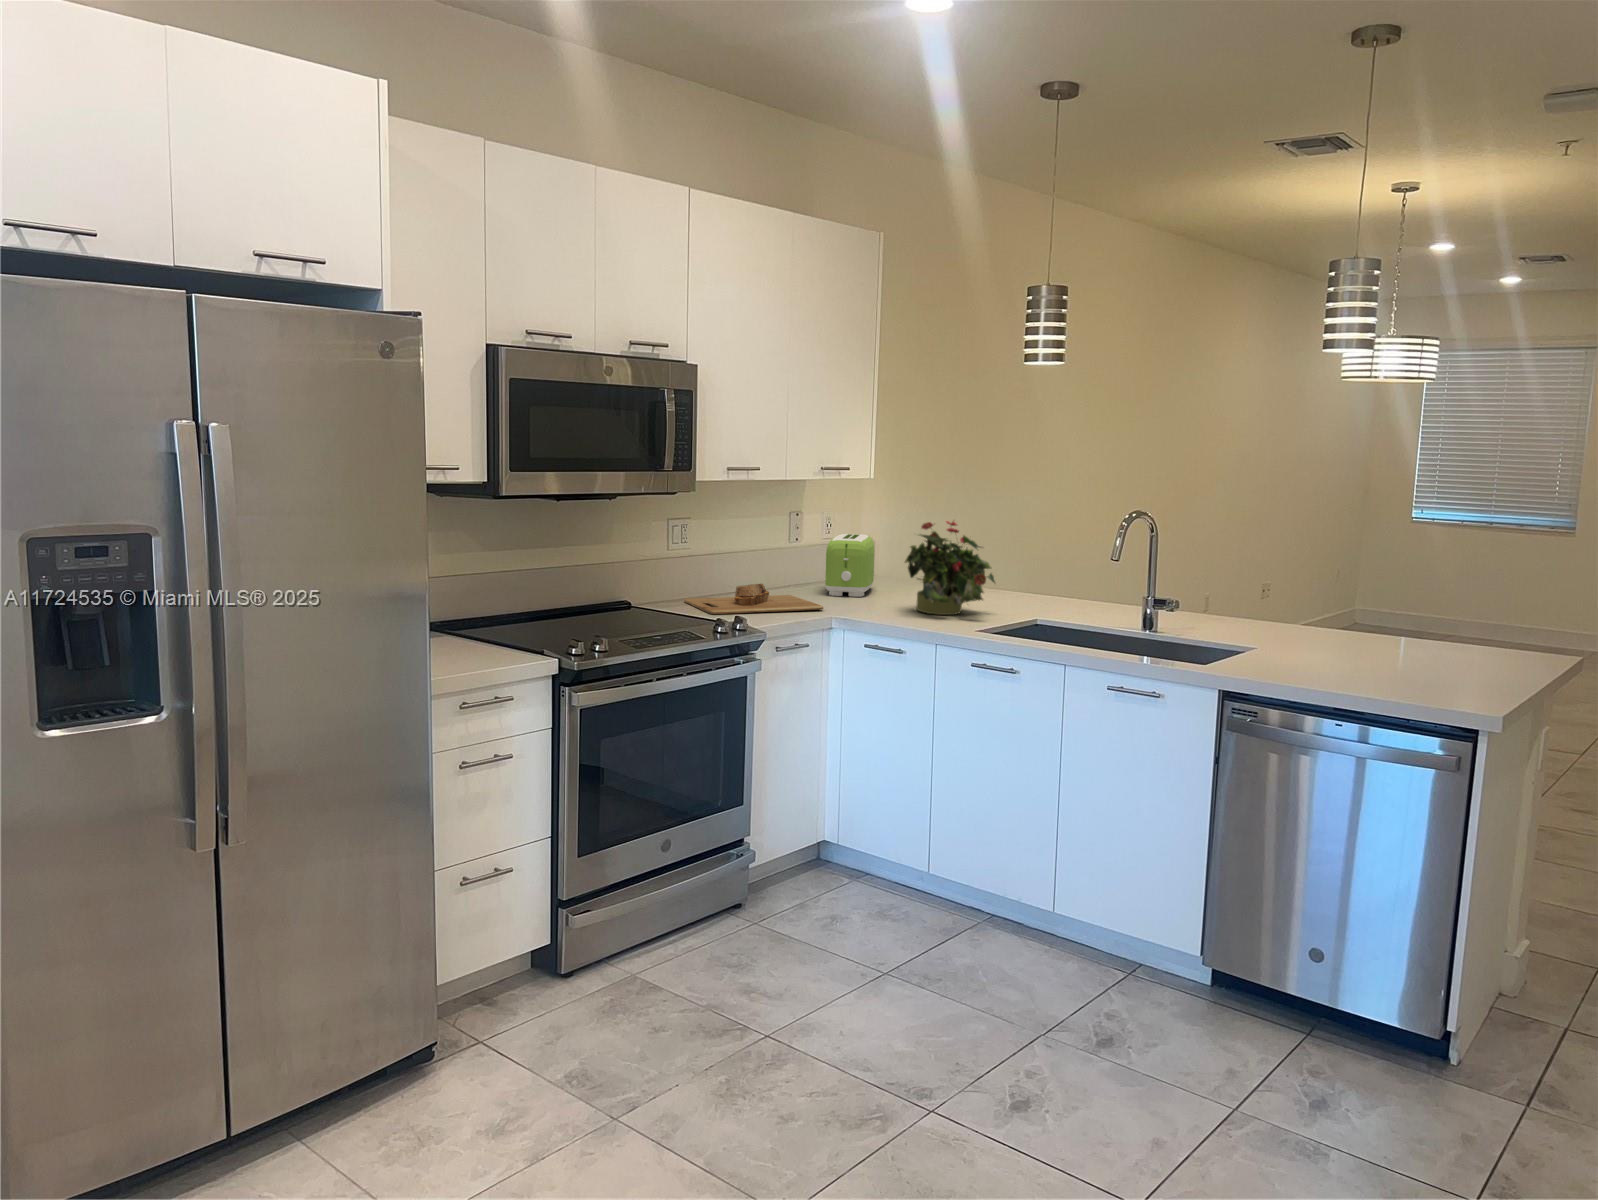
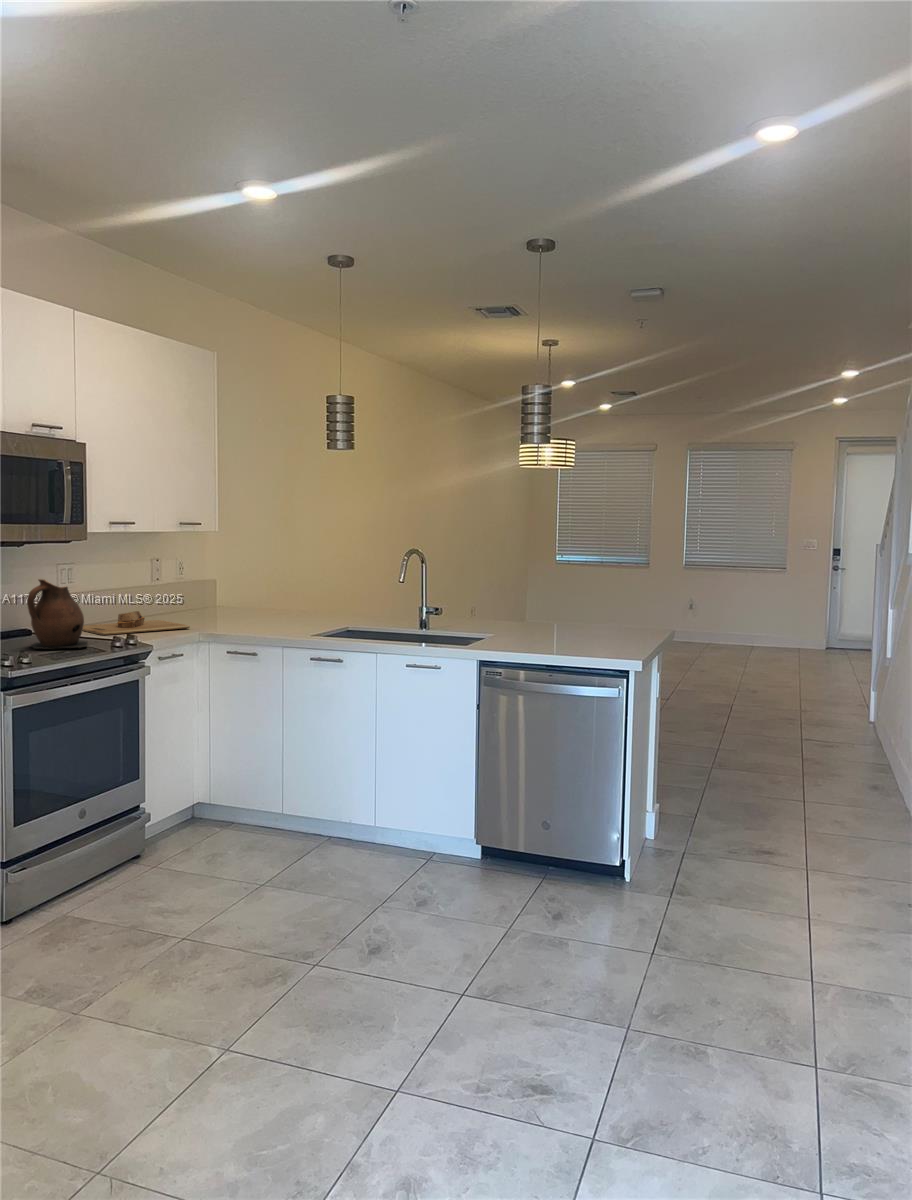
potted plant: present [905,521,995,615] -> none [248,559,316,627]
toaster: present [825,534,874,597] -> none [184,574,219,620]
ceramic pitcher: none [614,542,687,634] -> present [27,579,88,649]

